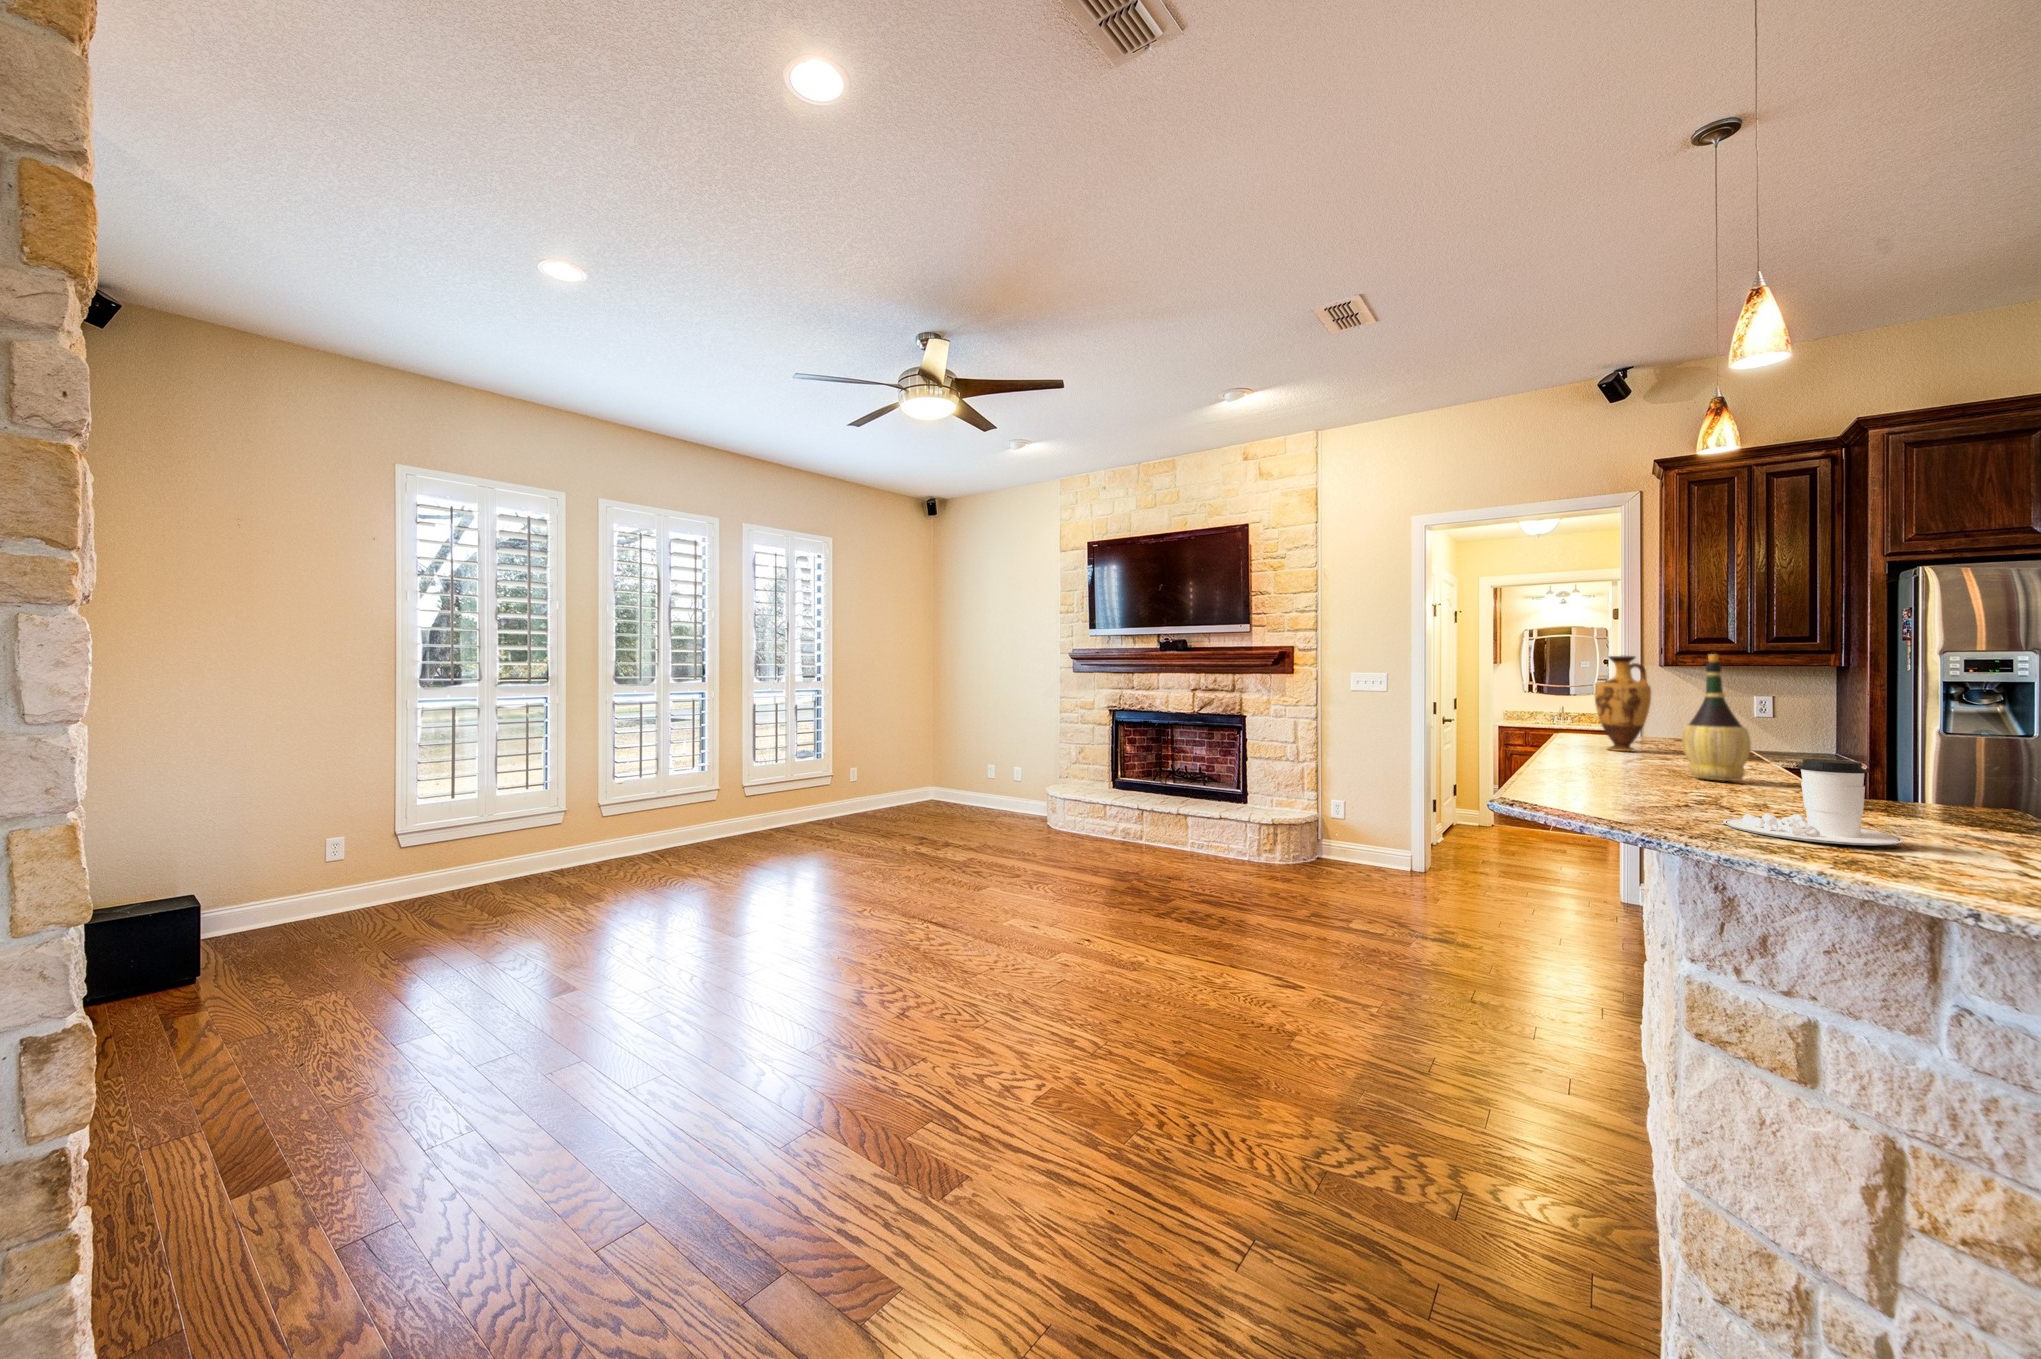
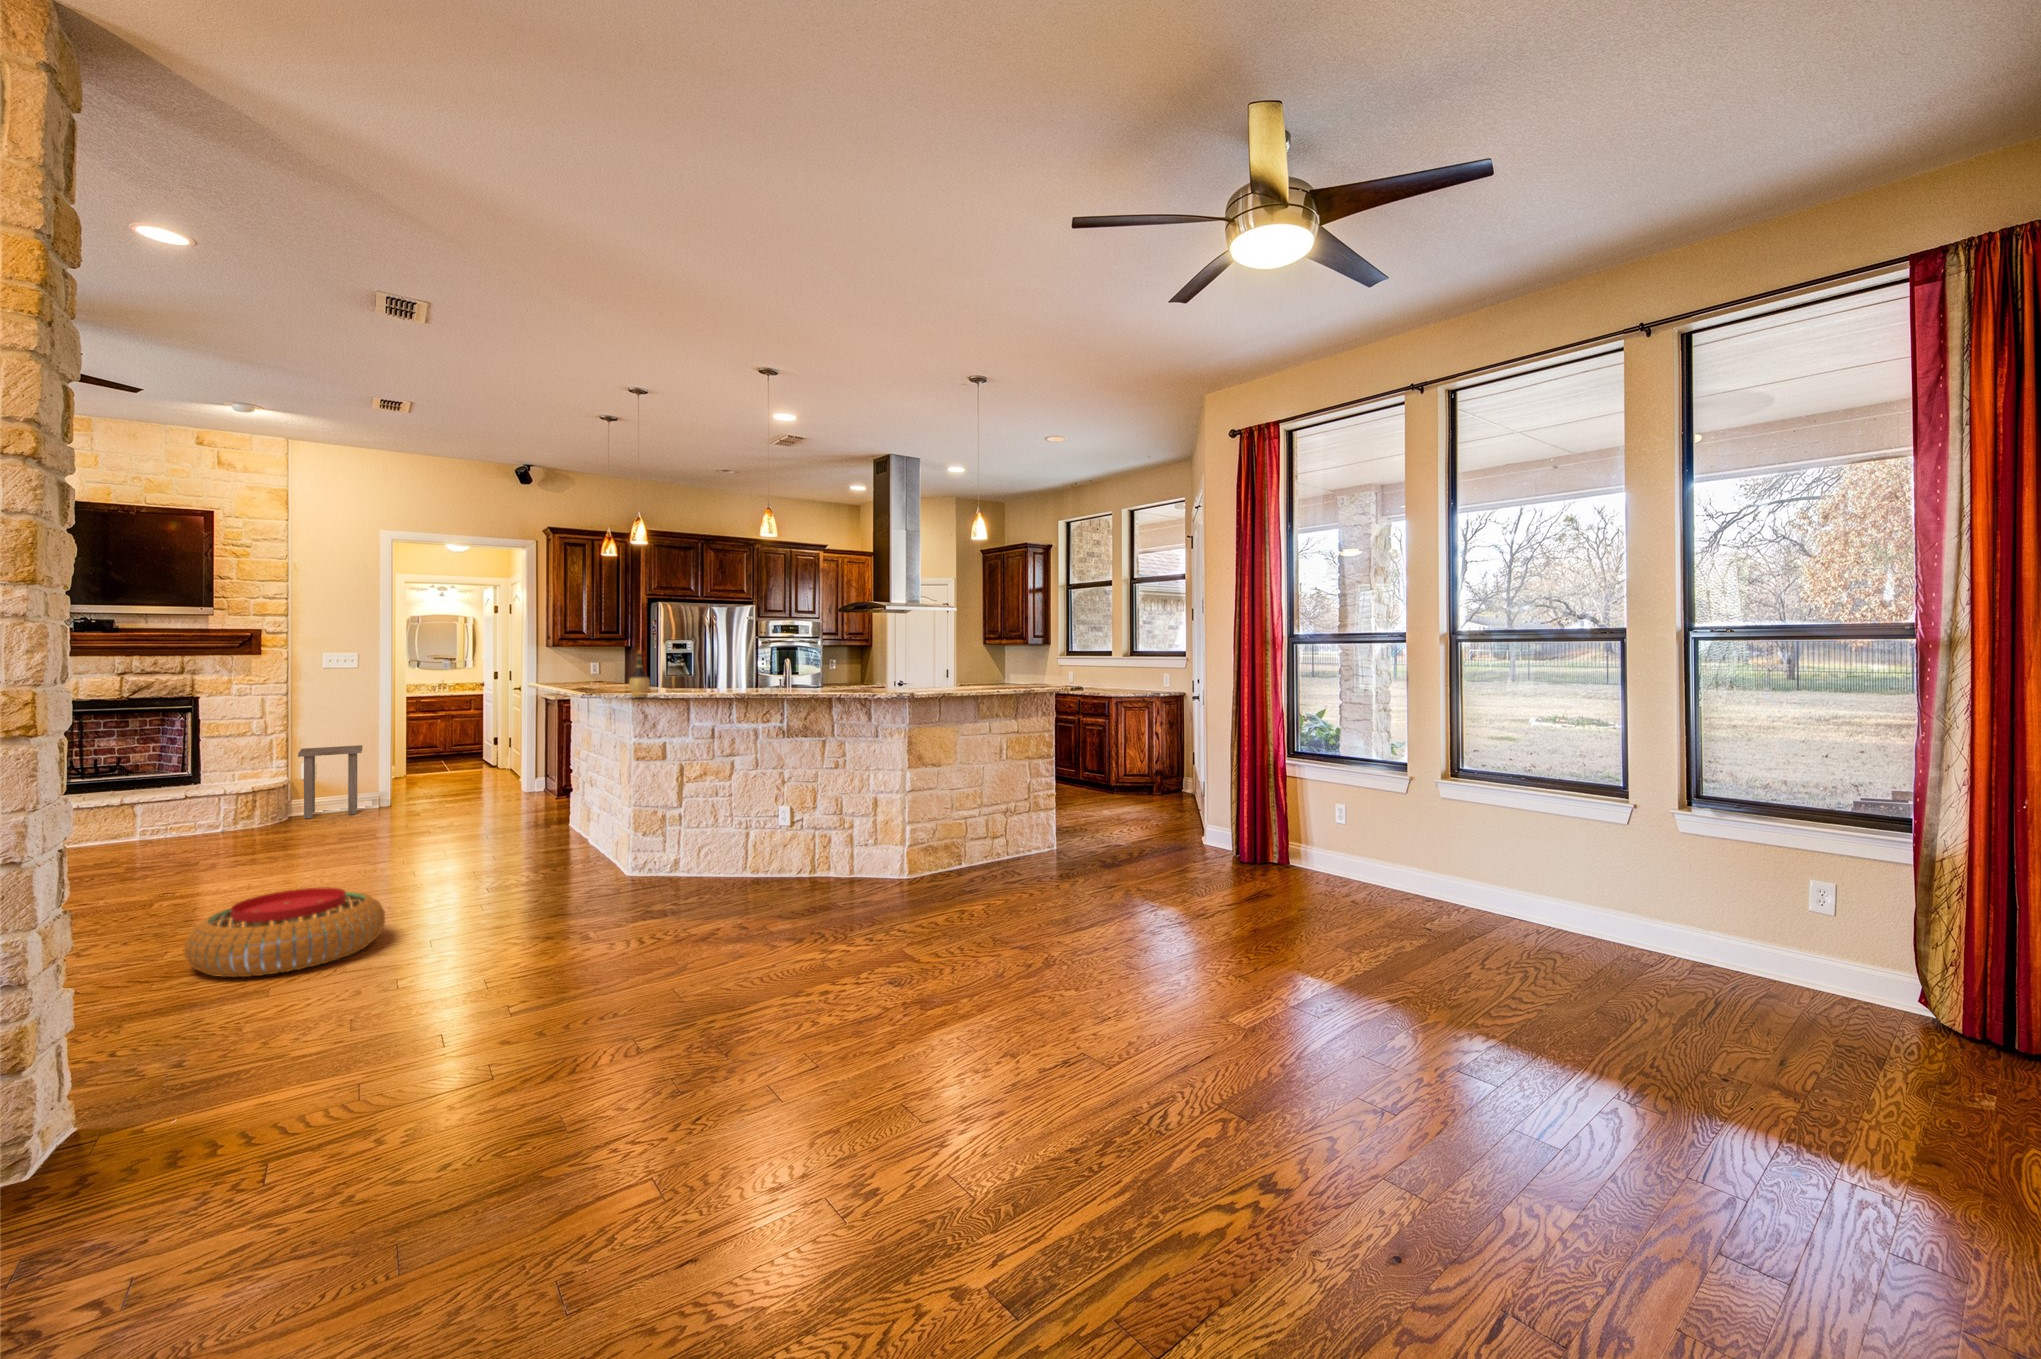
vase: present [1595,656,1651,751] -> none [575,648,598,693]
coffee cup: present [1723,759,1904,846] -> none [666,684,704,706]
side table: none [1314,784,1394,878] -> present [298,745,362,819]
pouf: none [867,1002,1105,1178] -> present [184,887,385,977]

